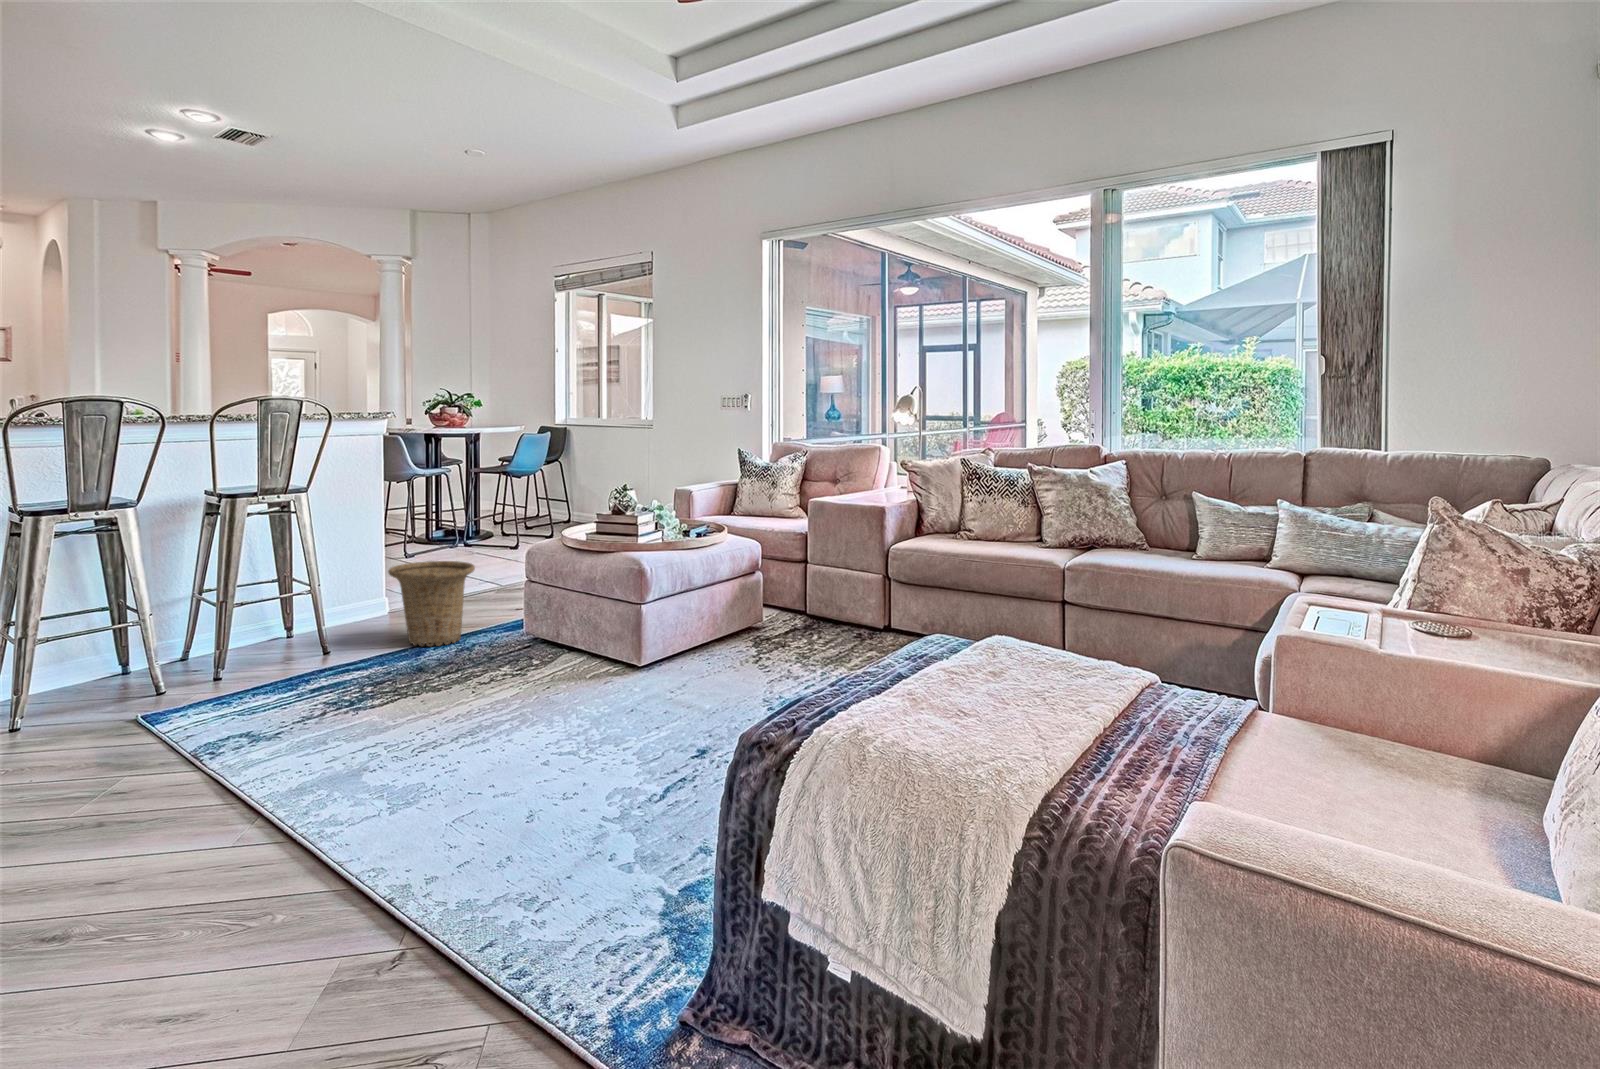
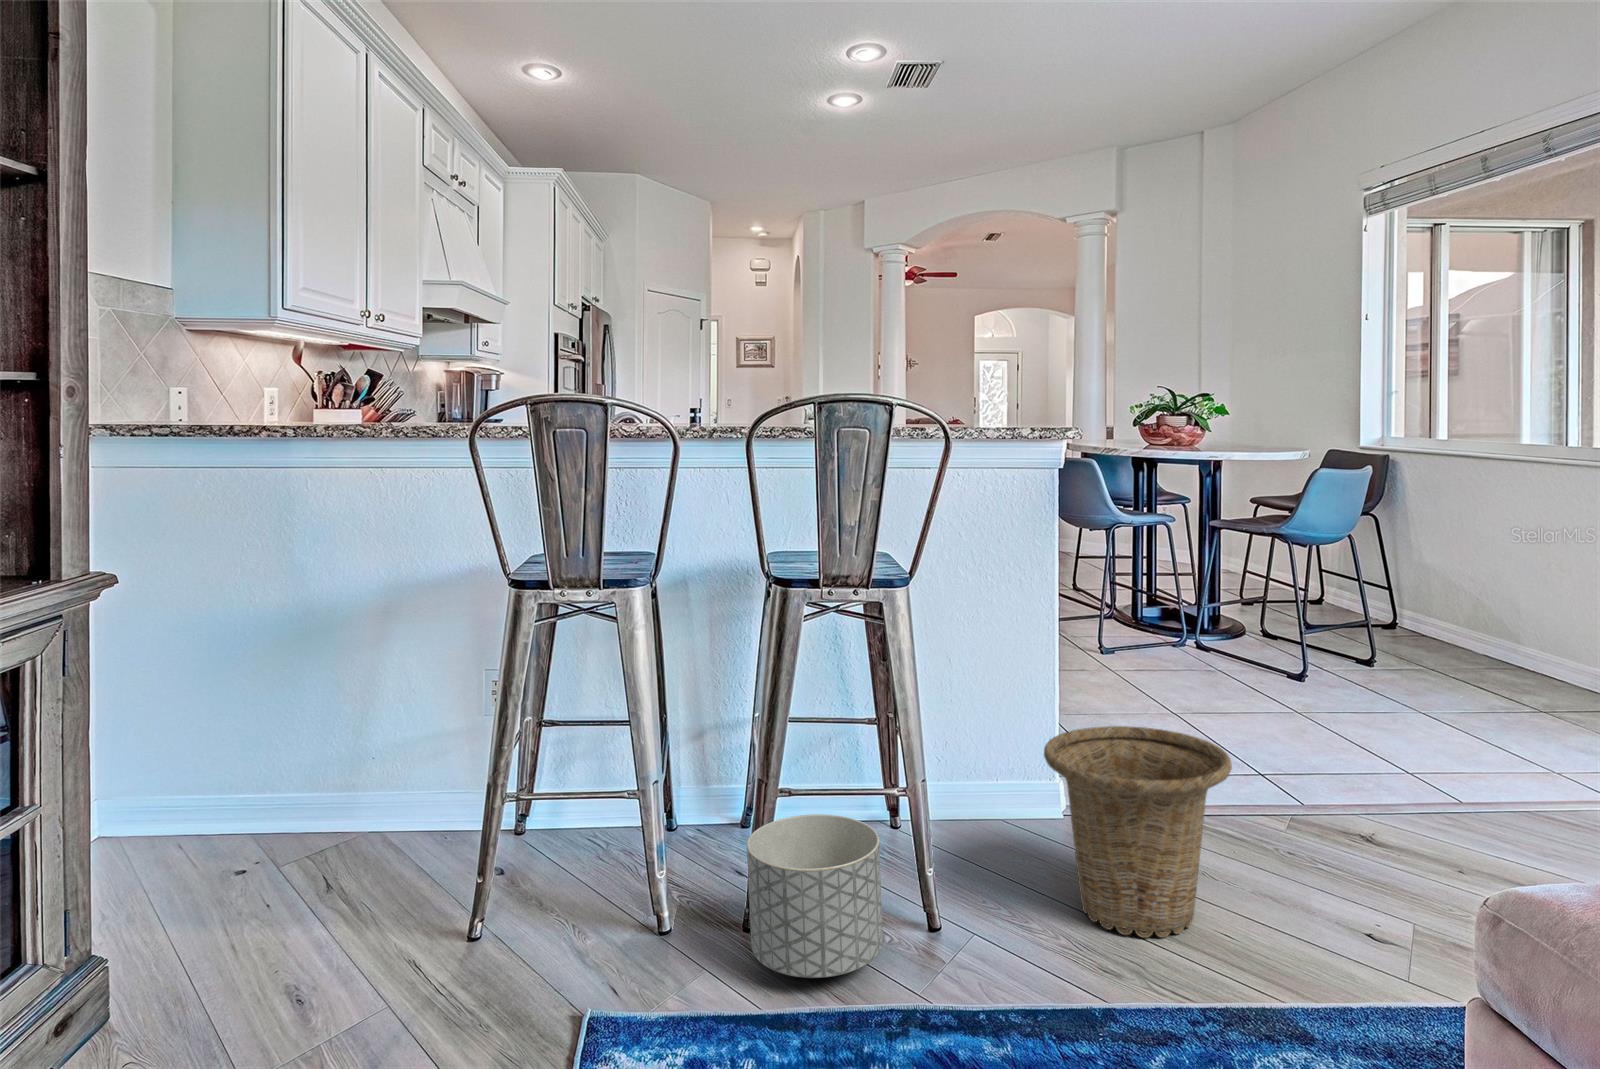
planter: none [231,610,311,682] -> present [747,814,883,978]

